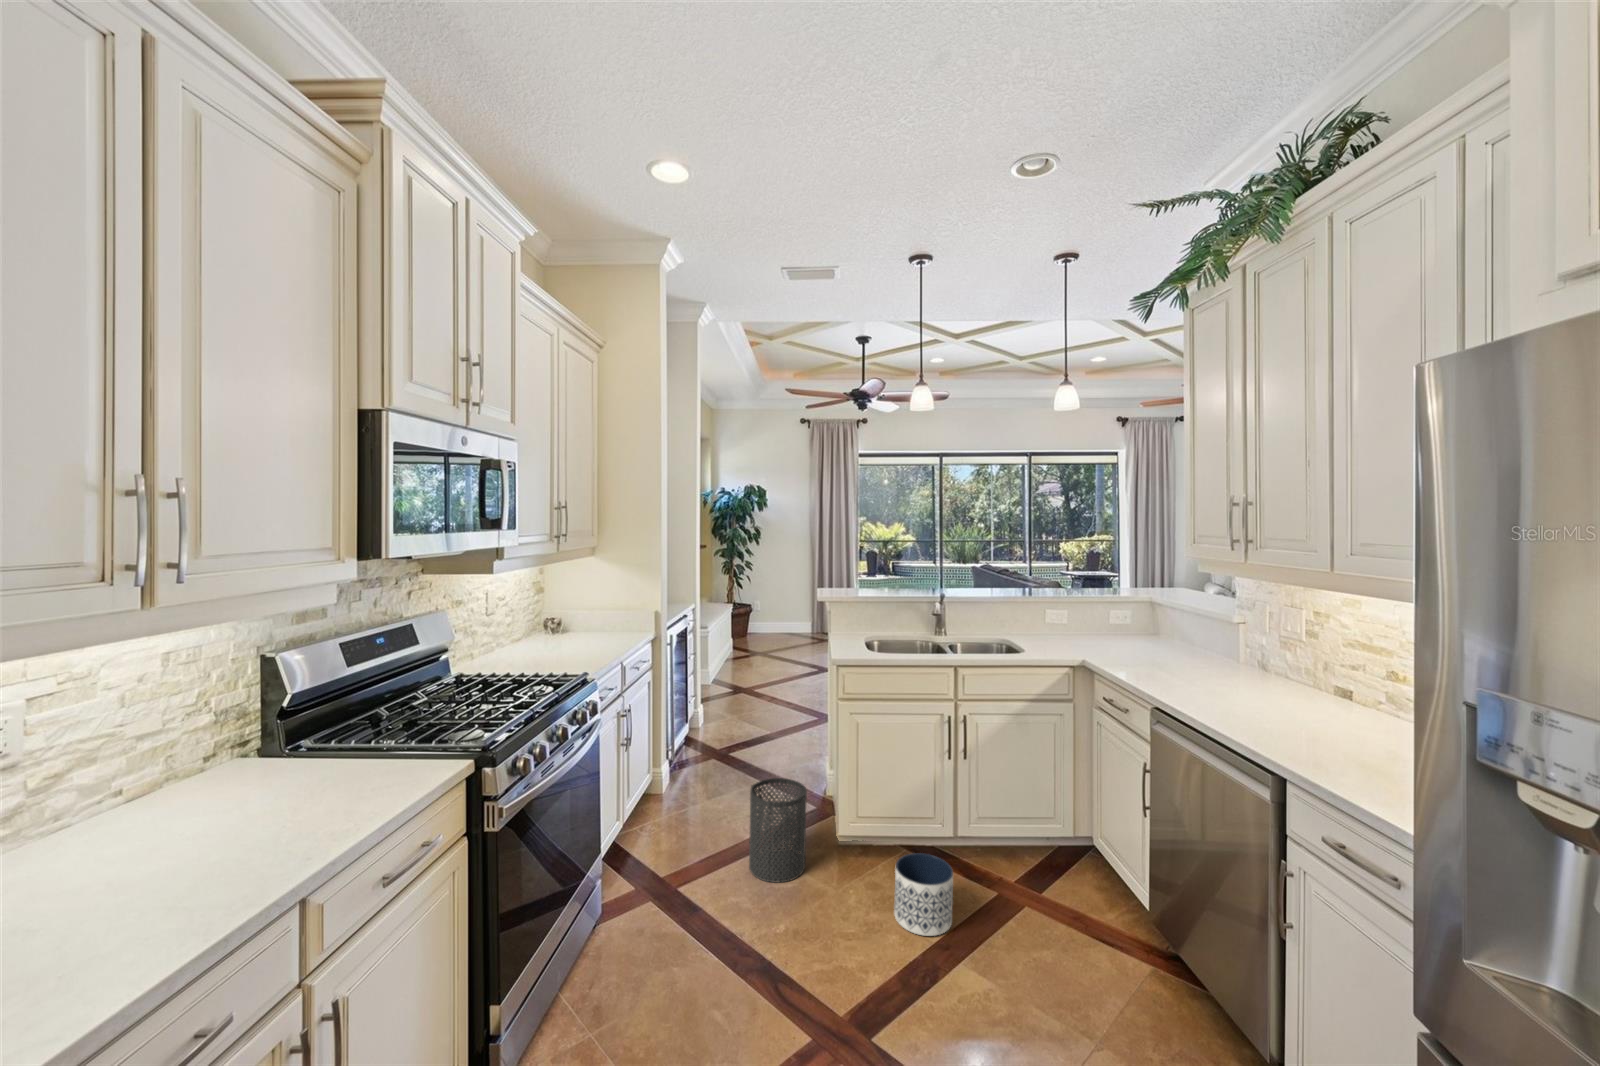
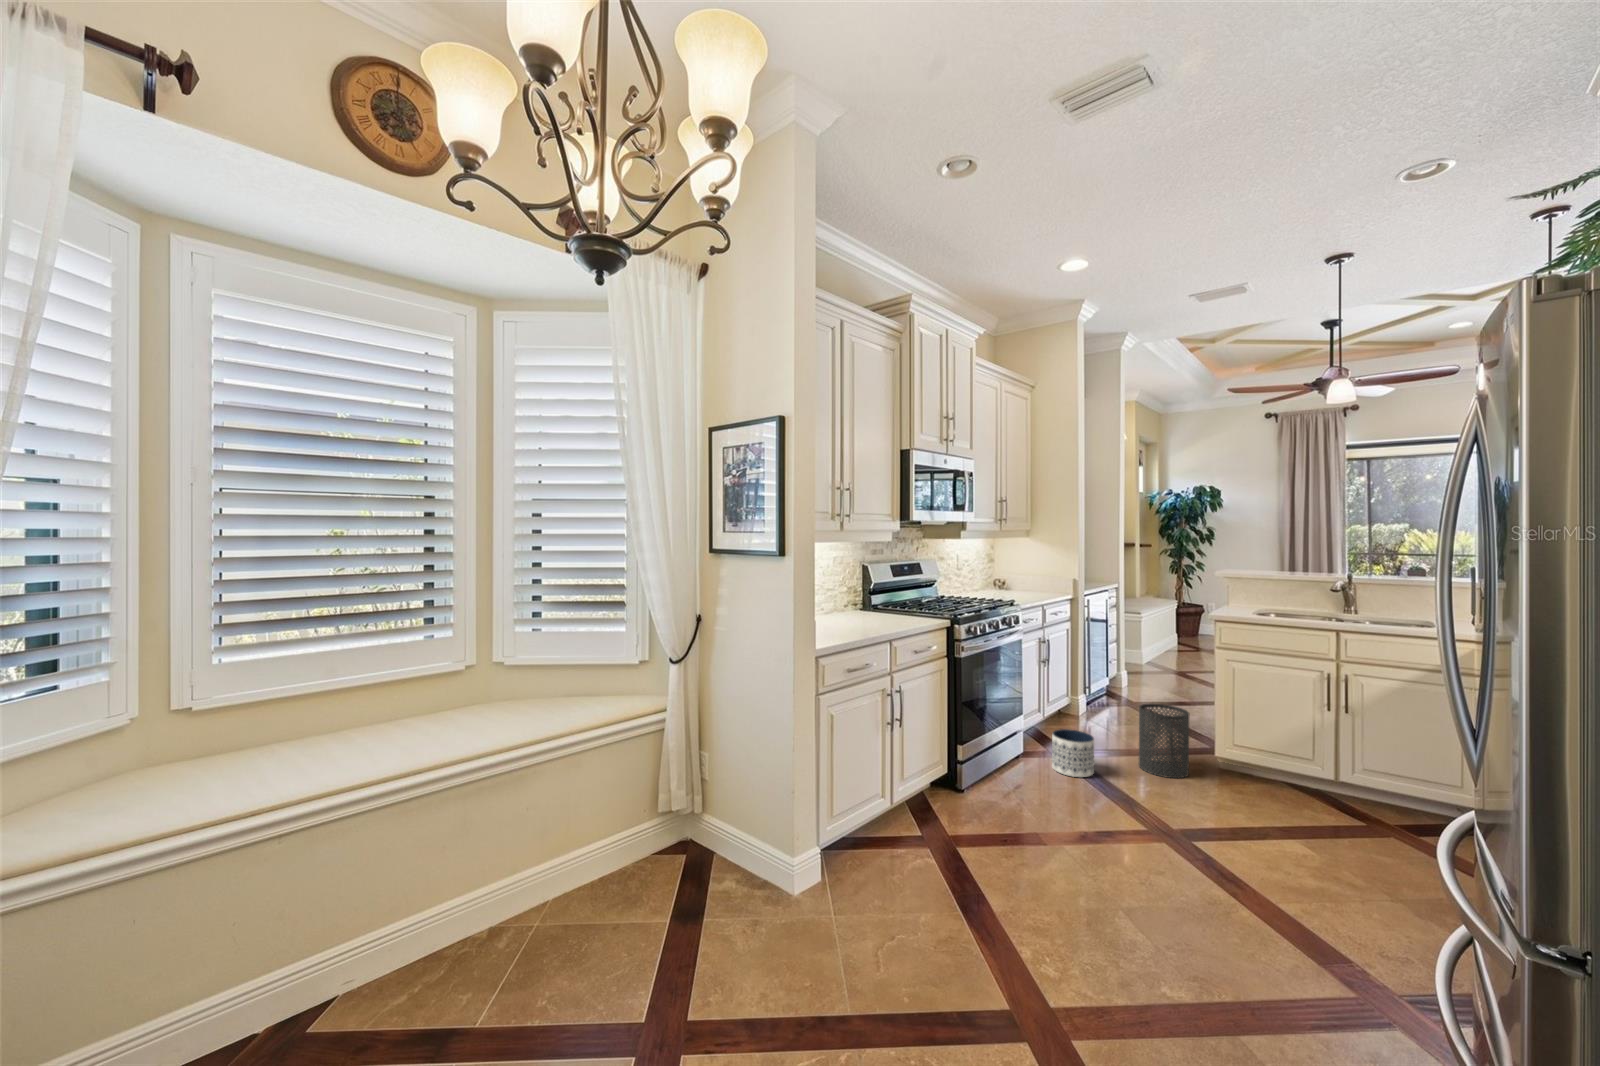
planter: present [894,853,953,936] -> present [1052,729,1094,777]

